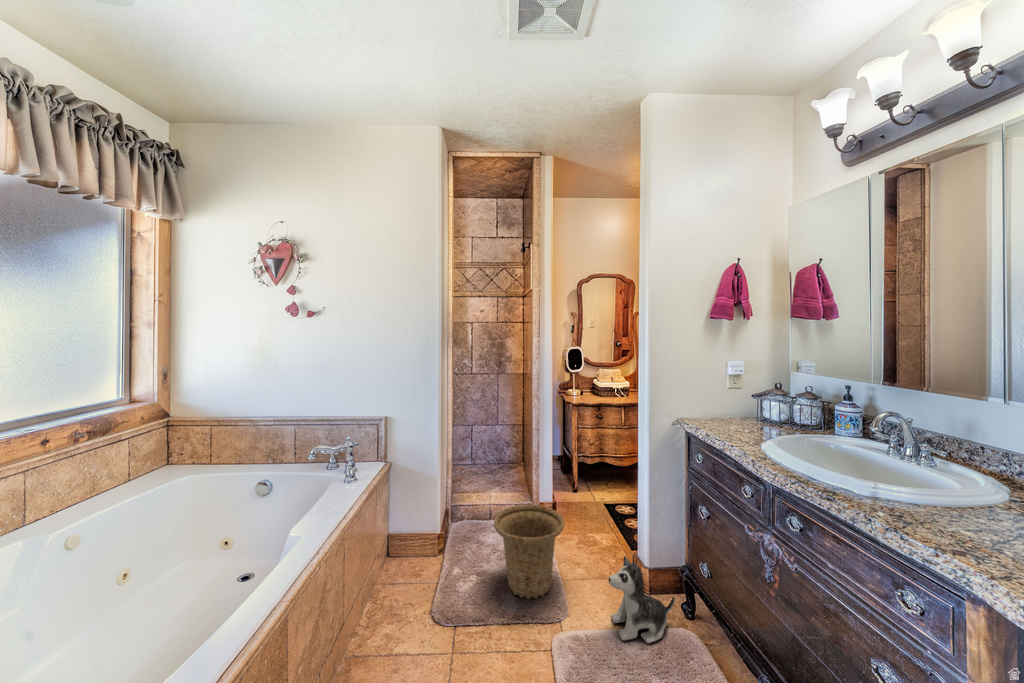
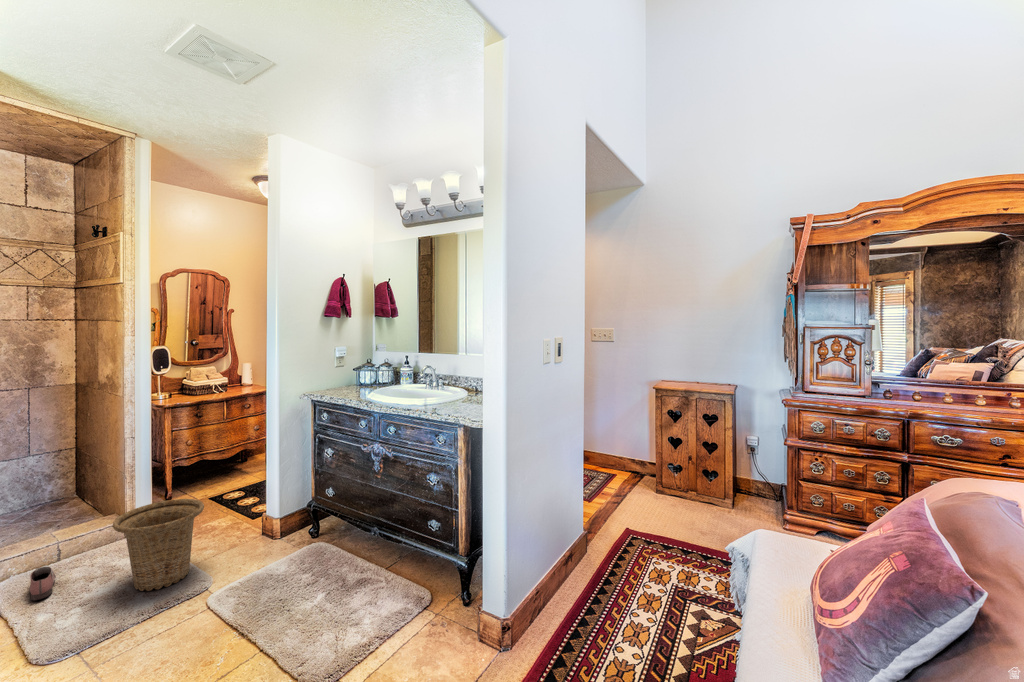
shoe: none [457,528,477,556] -> present [30,567,56,600]
plush toy: present [609,556,674,643] -> none [260,503,311,567]

